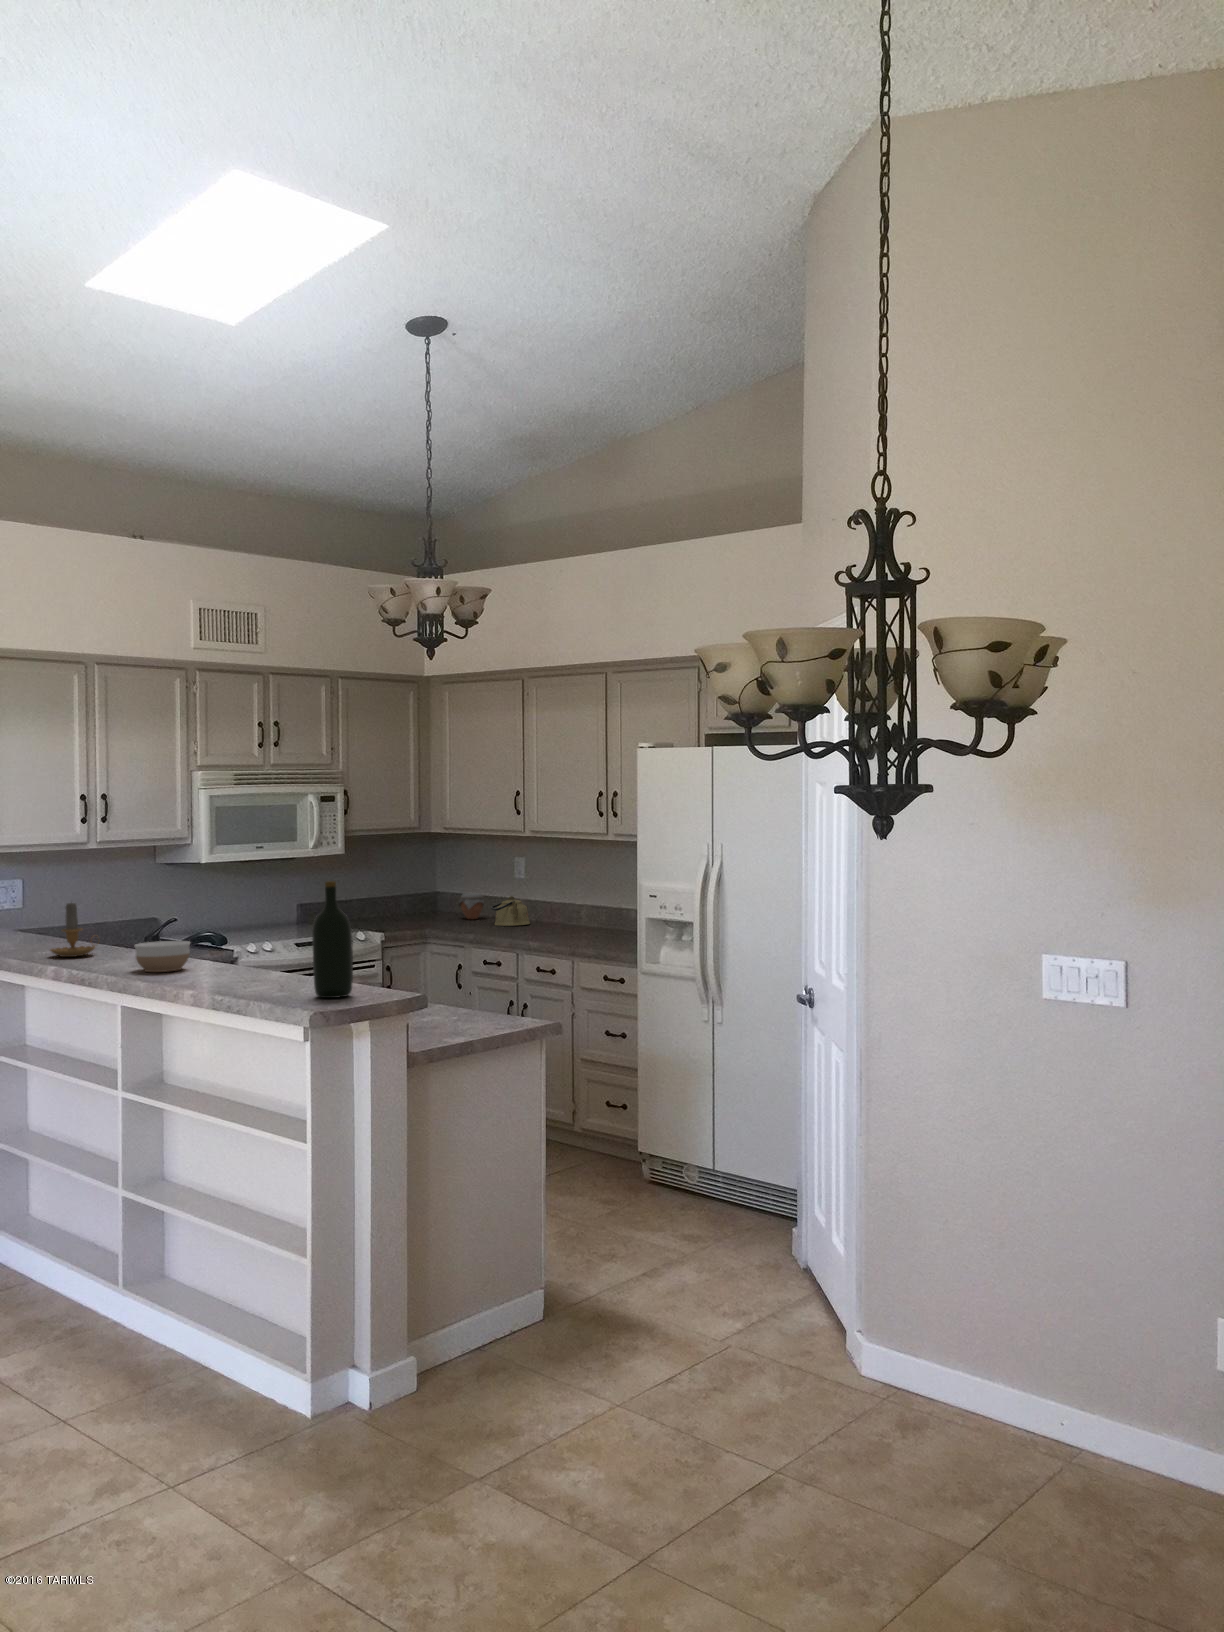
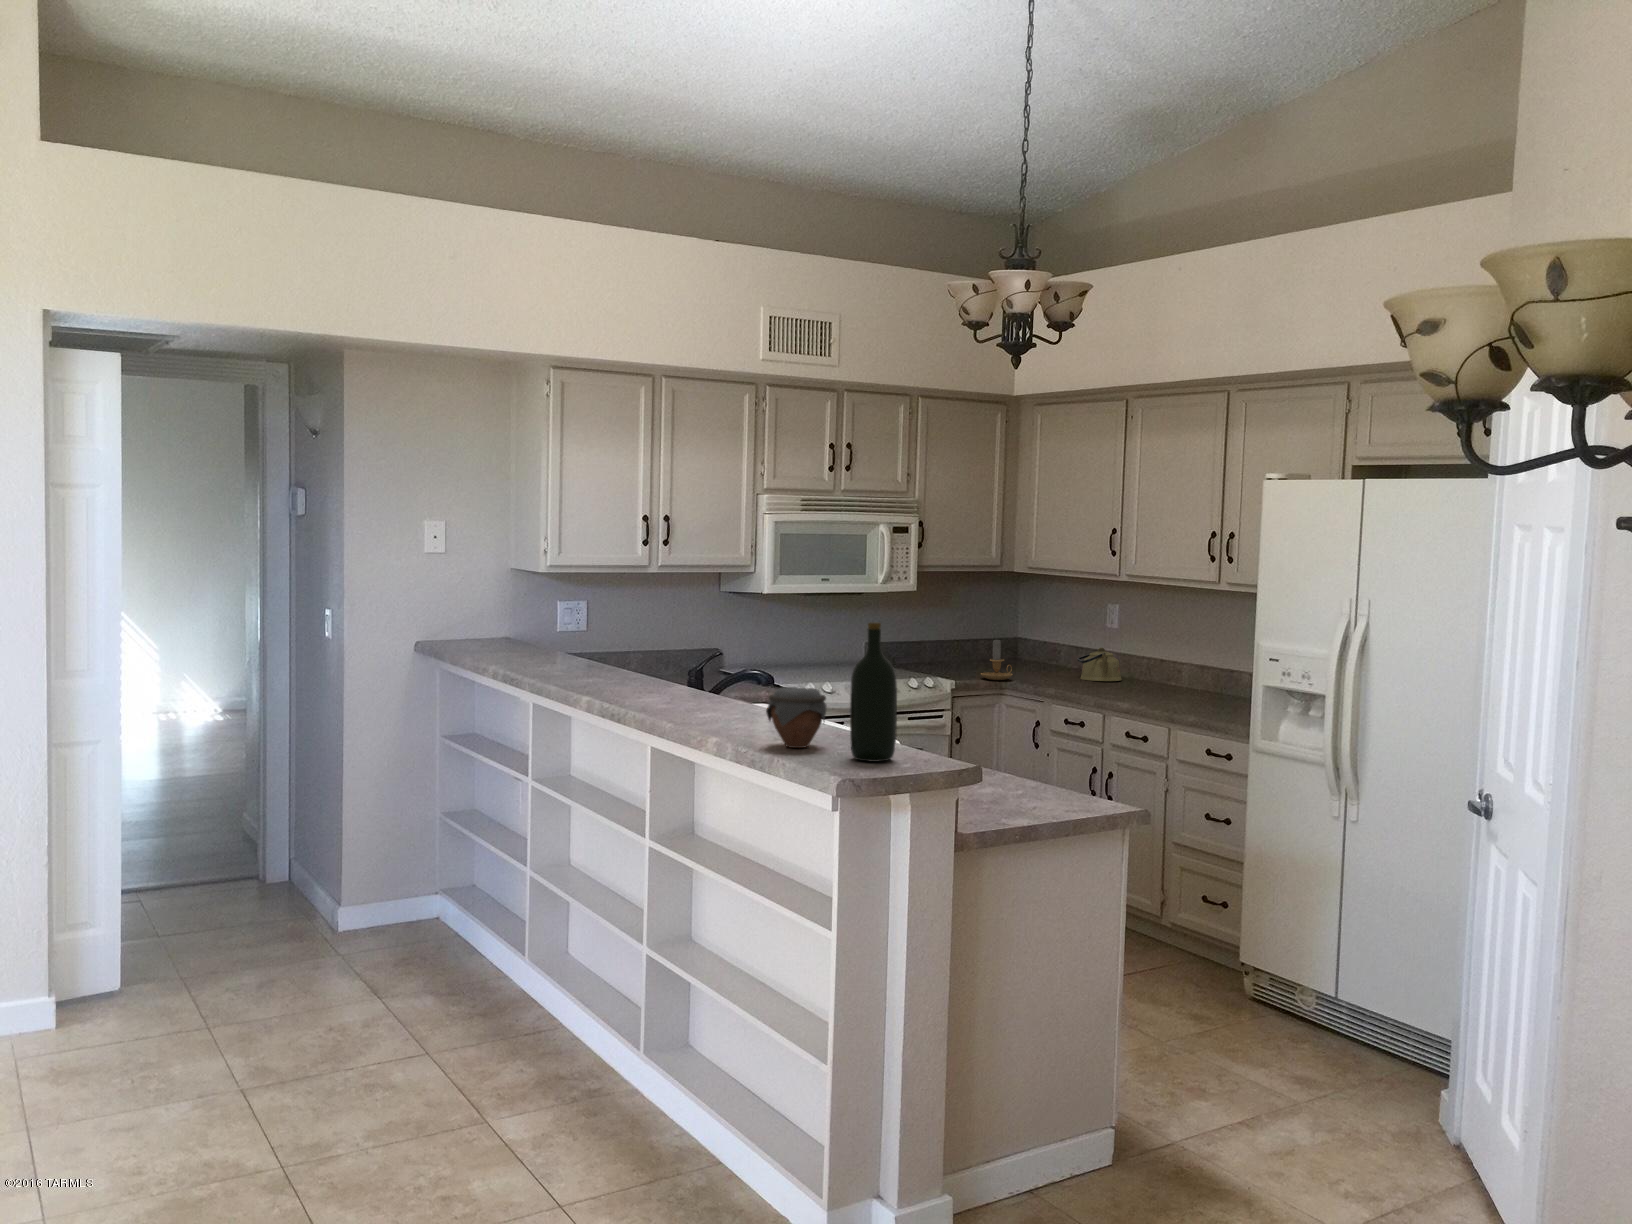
jar: present [459,893,484,919] -> present [766,687,827,748]
candle: present [50,903,95,957] -> present [981,640,1013,680]
bowl: present [134,941,190,972] -> none [668,679,728,713]

